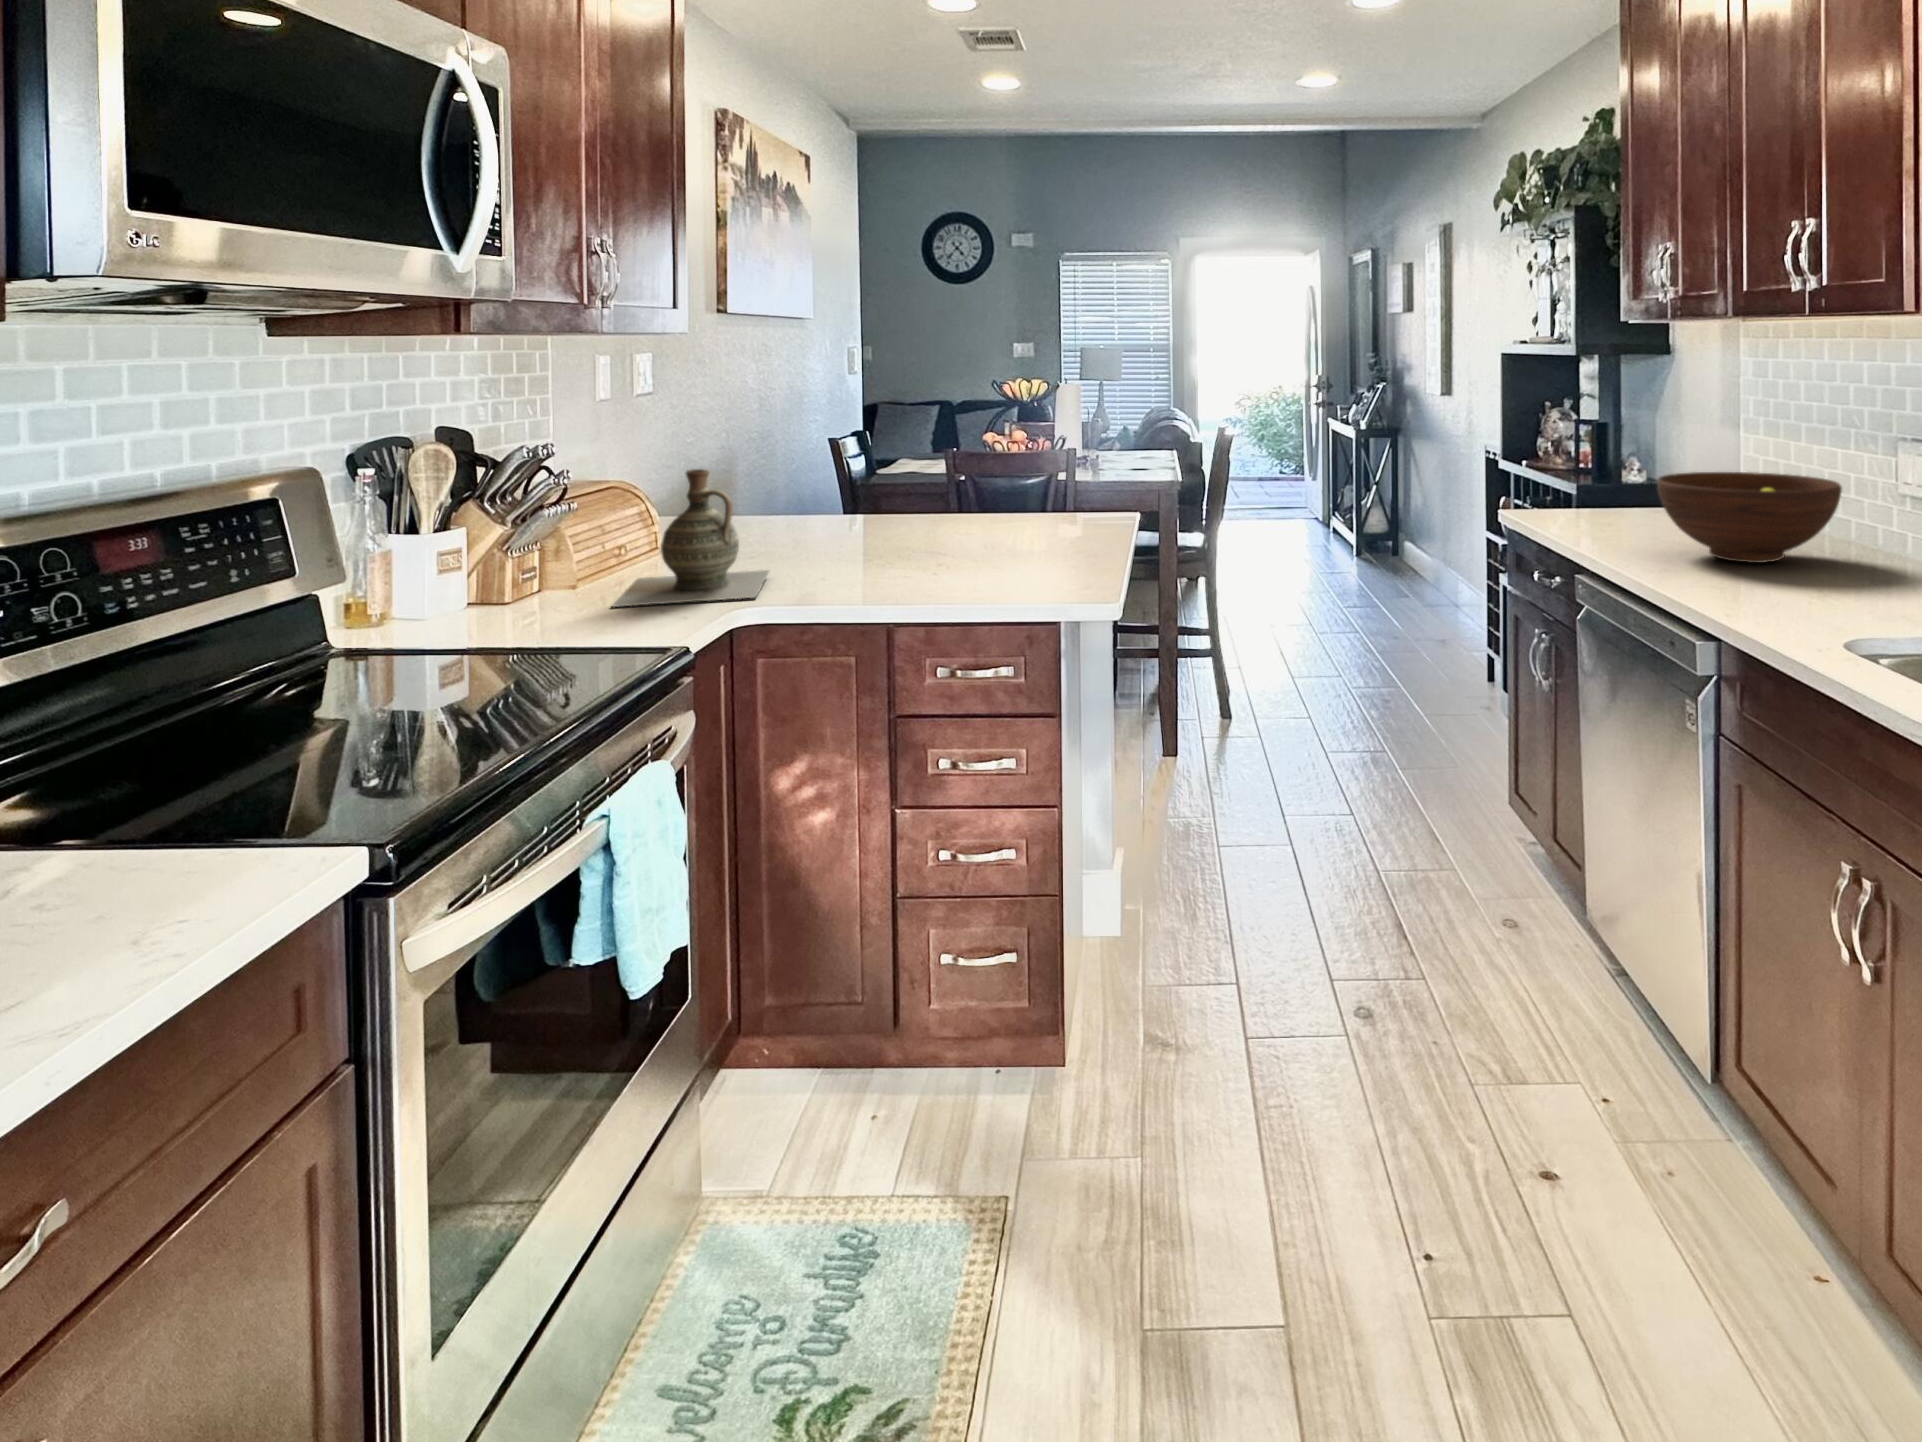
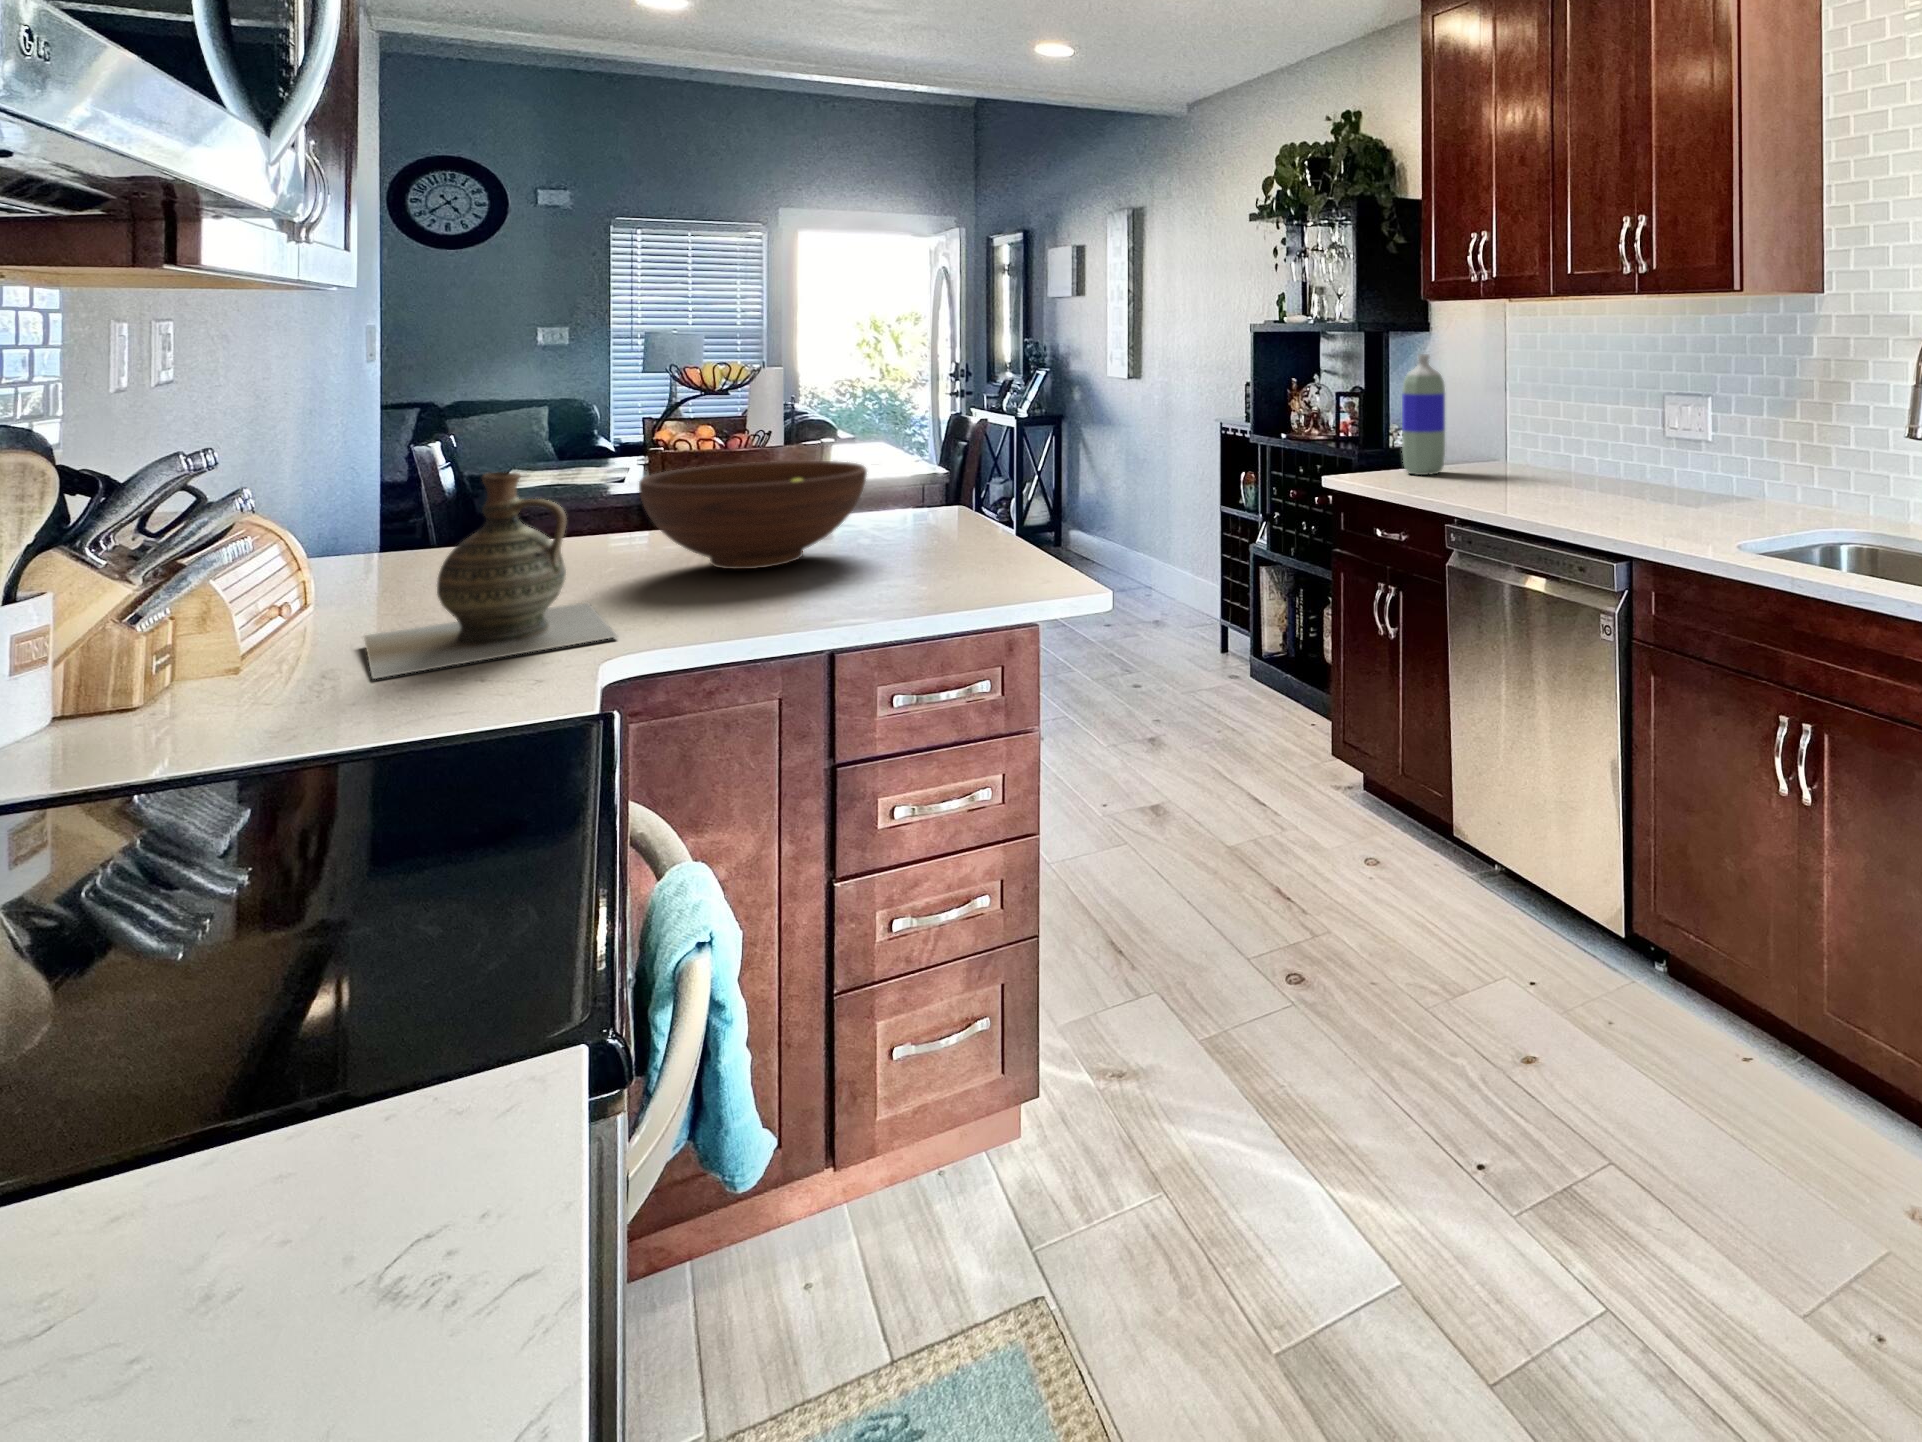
bottle: none [1601,381,1654,521] -> present [1402,354,1445,475]
fruit bowl: present [1657,472,1842,563] -> present [639,461,867,569]

